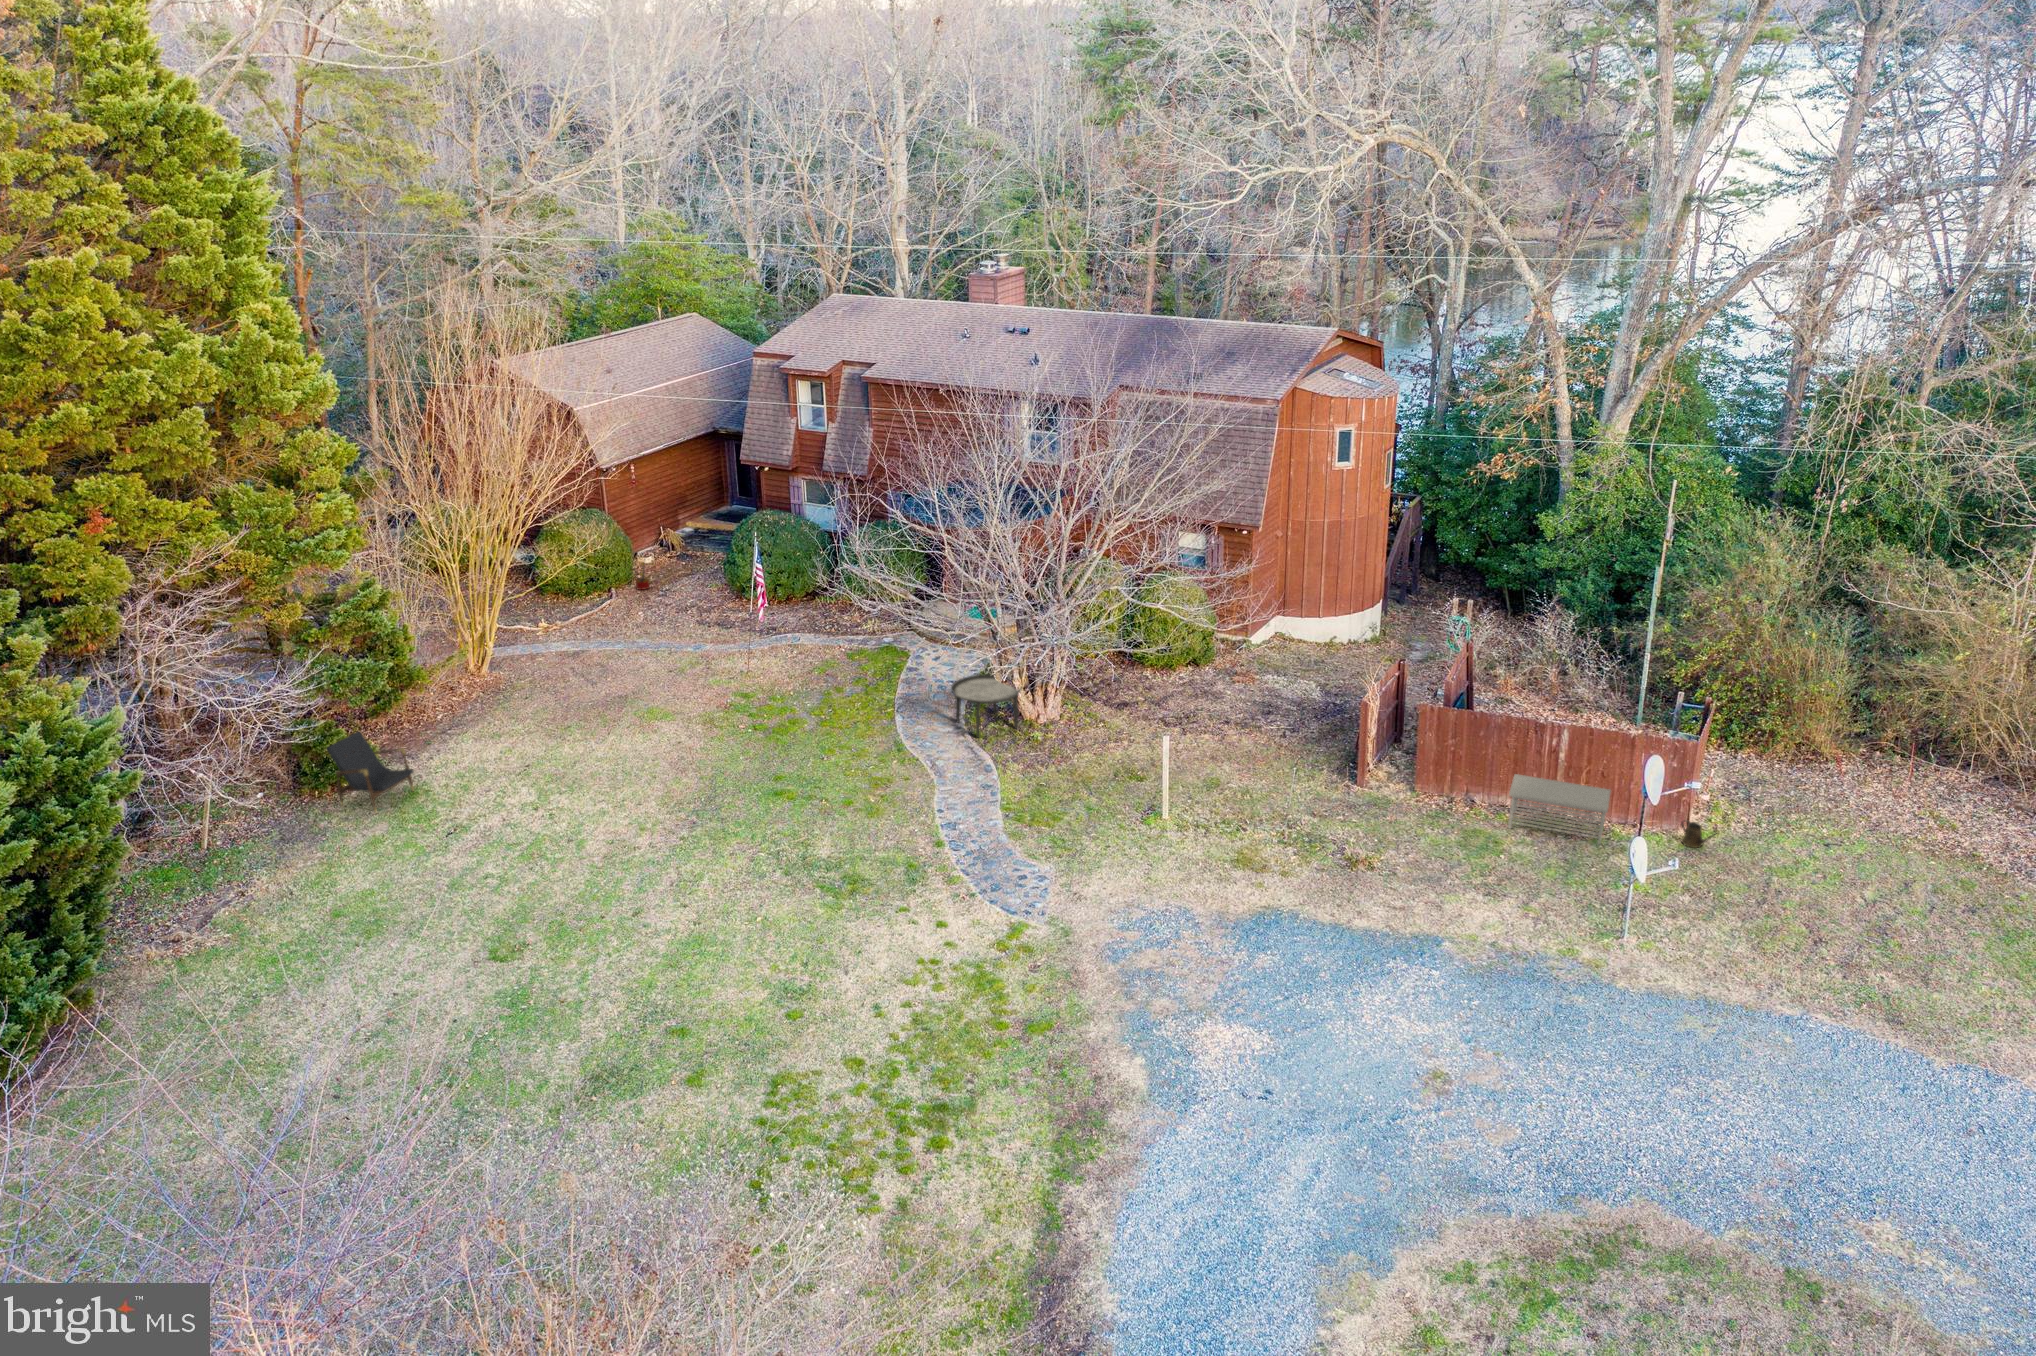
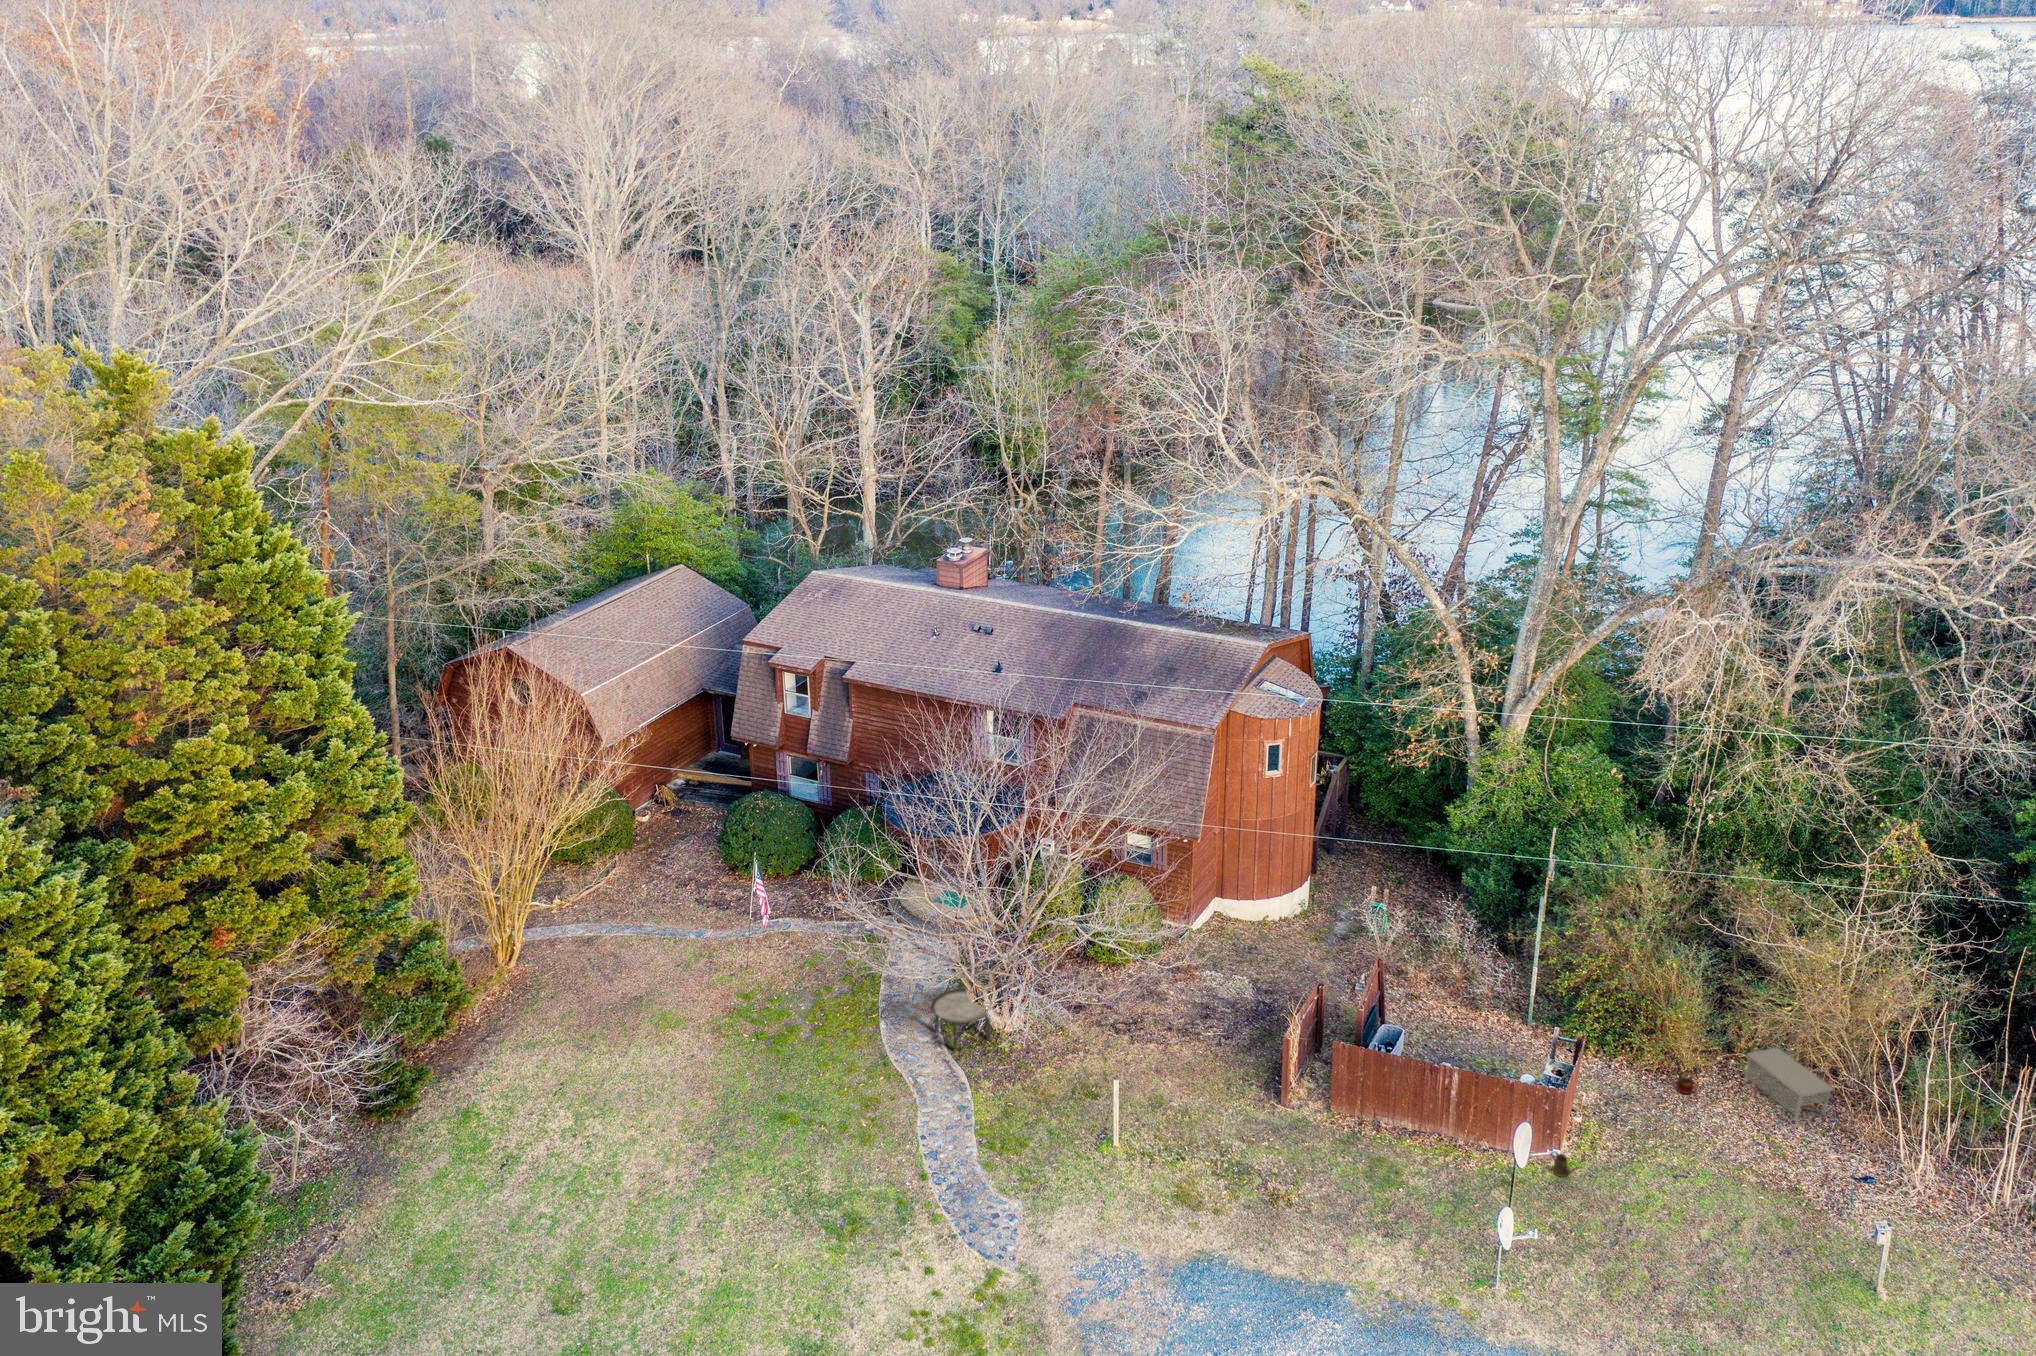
decorative plant: present [635,563,650,590] -> present [1671,1057,1713,1094]
lounge chair: present [327,732,414,813] -> none [385,1070,460,1149]
storage bench: present [1508,774,1611,845] -> present [1745,1048,1833,1121]

